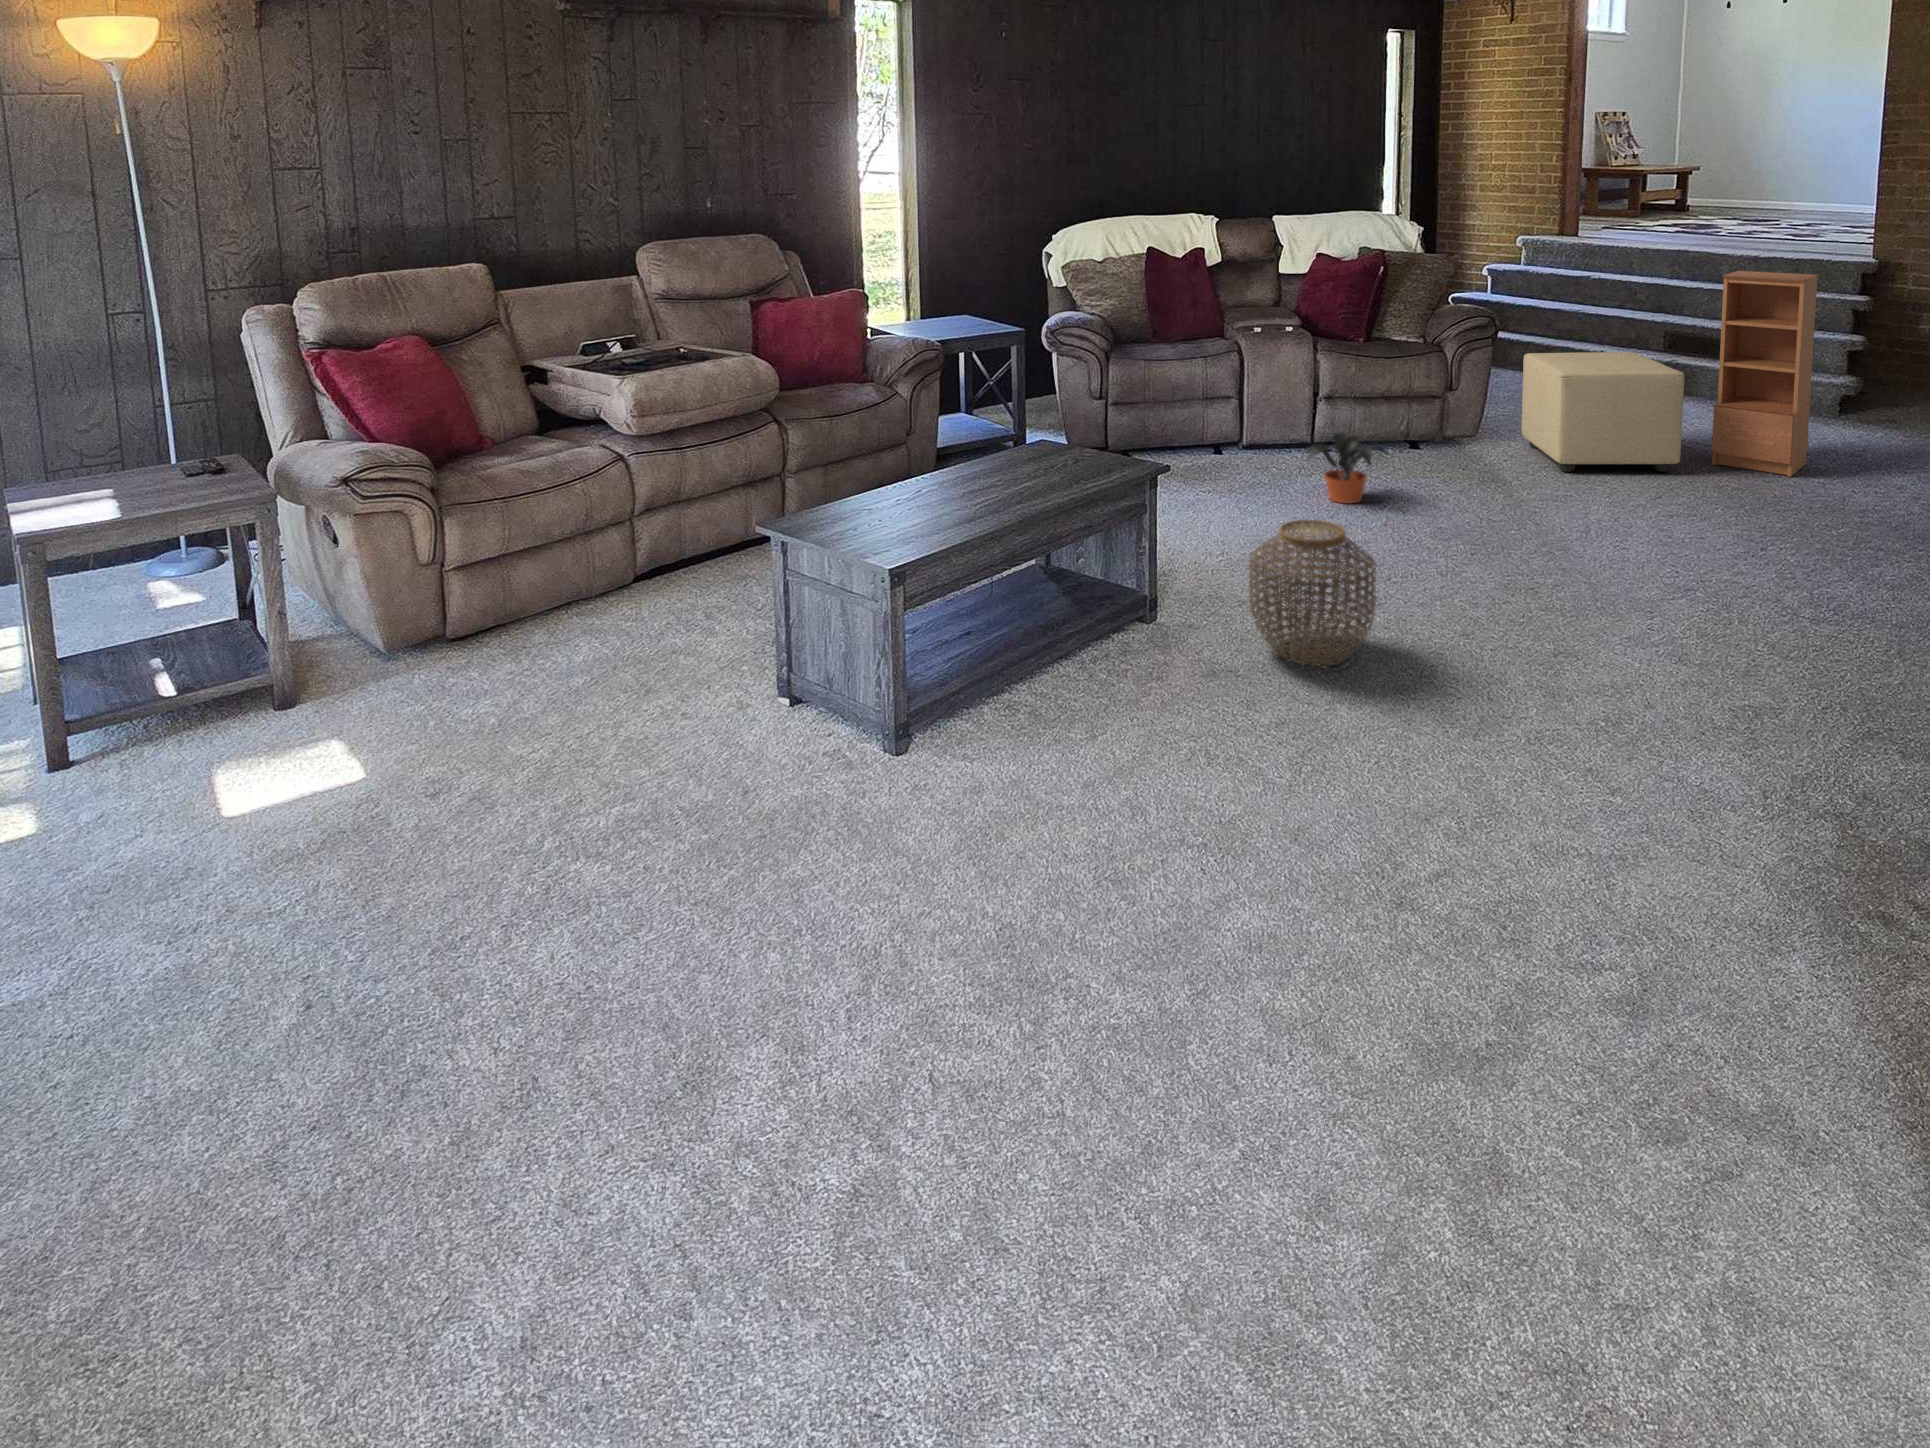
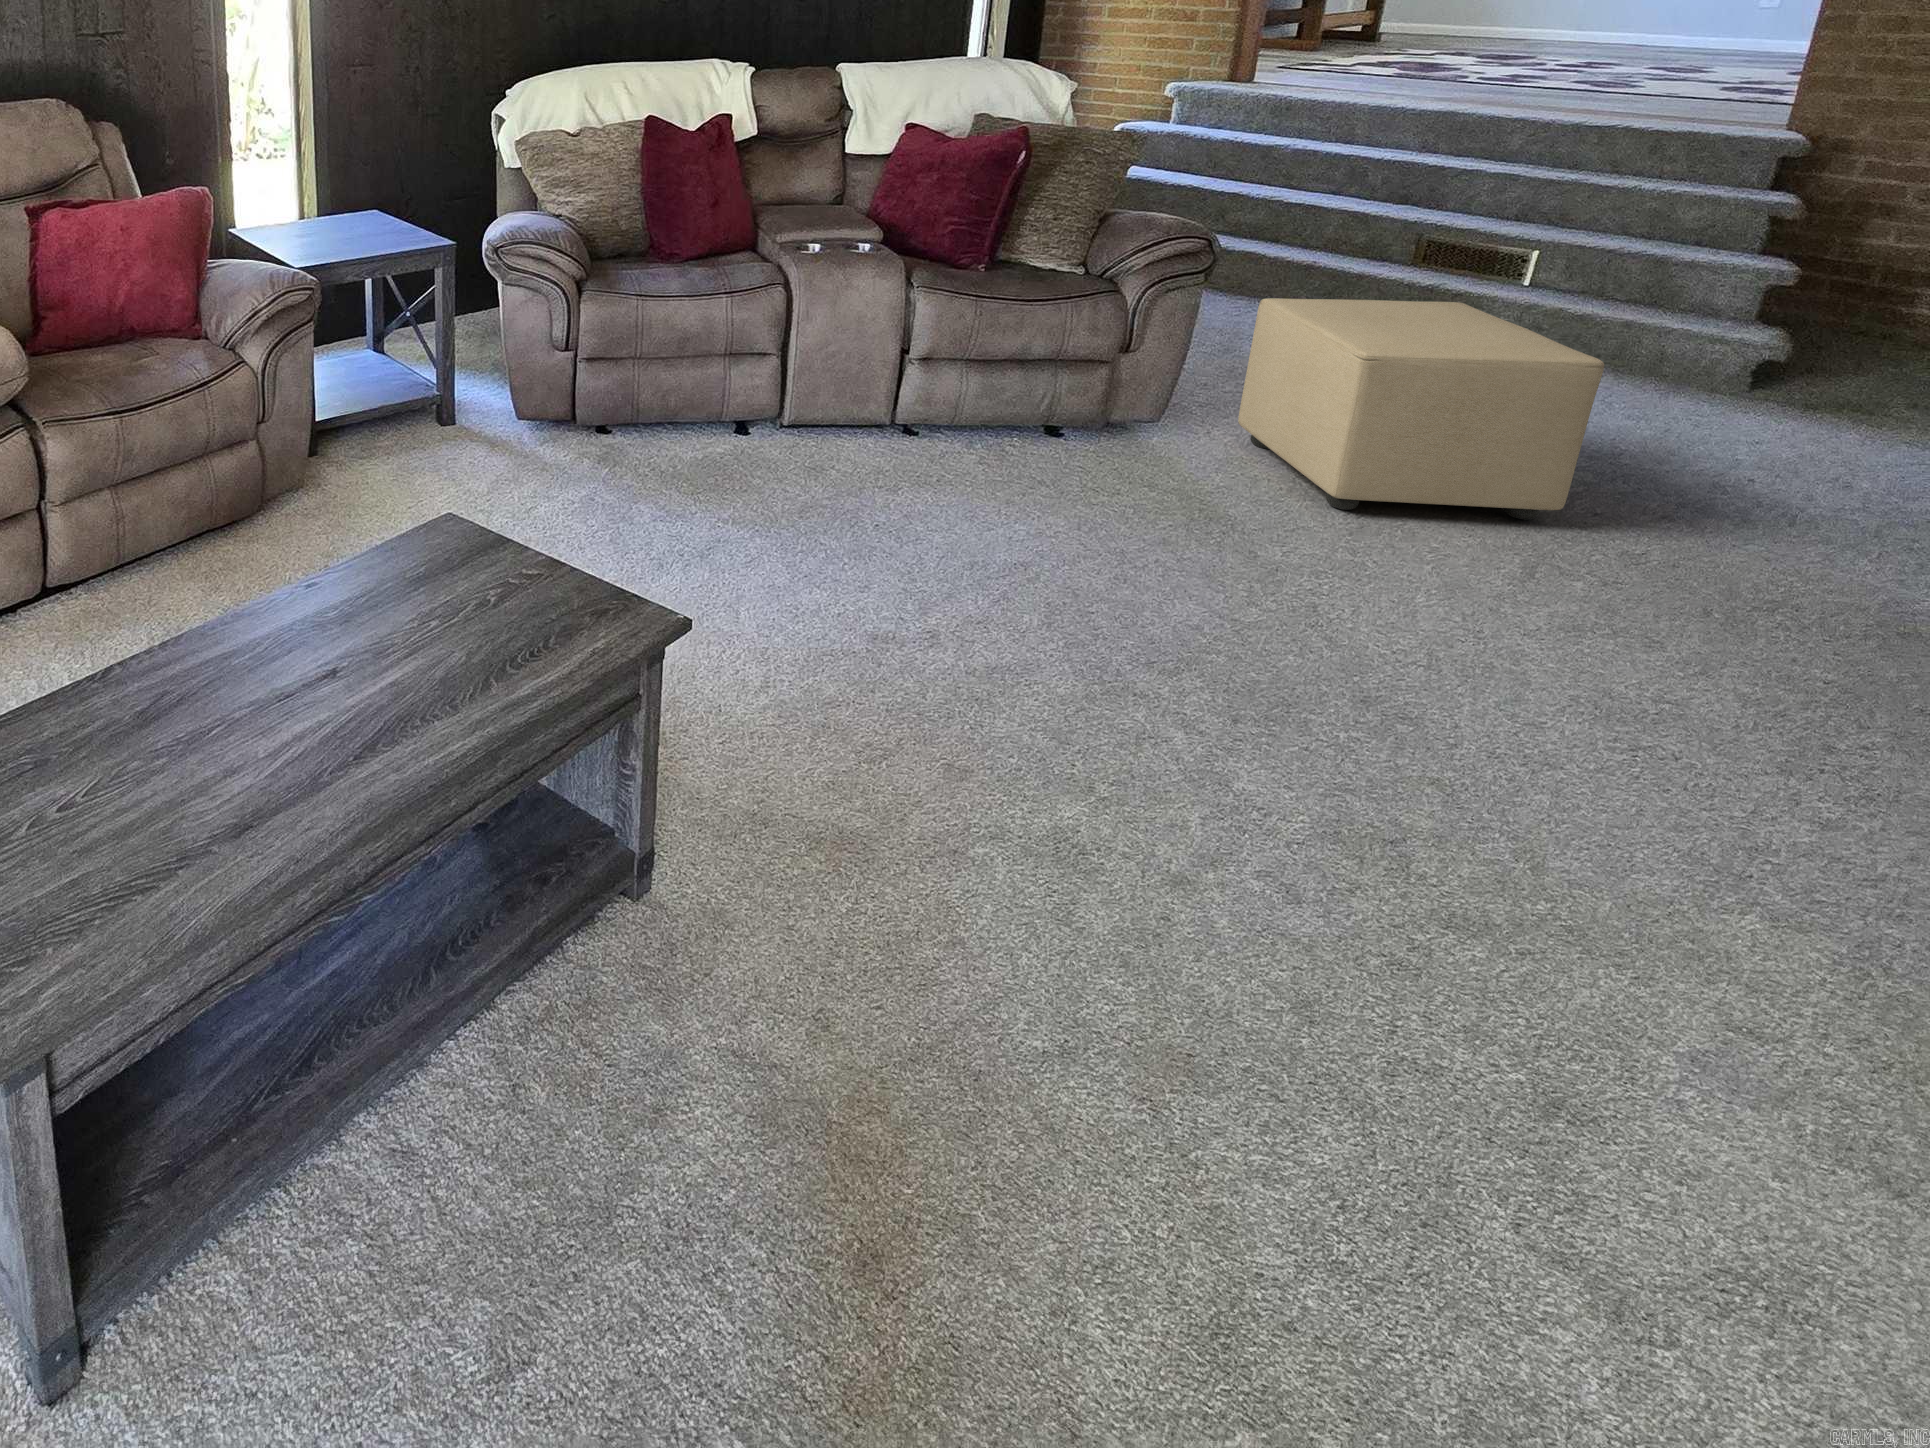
bookcase: present [1712,271,1818,476] -> none [1604,173,1898,545]
potted plant: present [1308,432,1387,504] -> none [897,443,1055,571]
woven basket: present [1249,520,1376,666] -> none [856,807,1180,1162]

